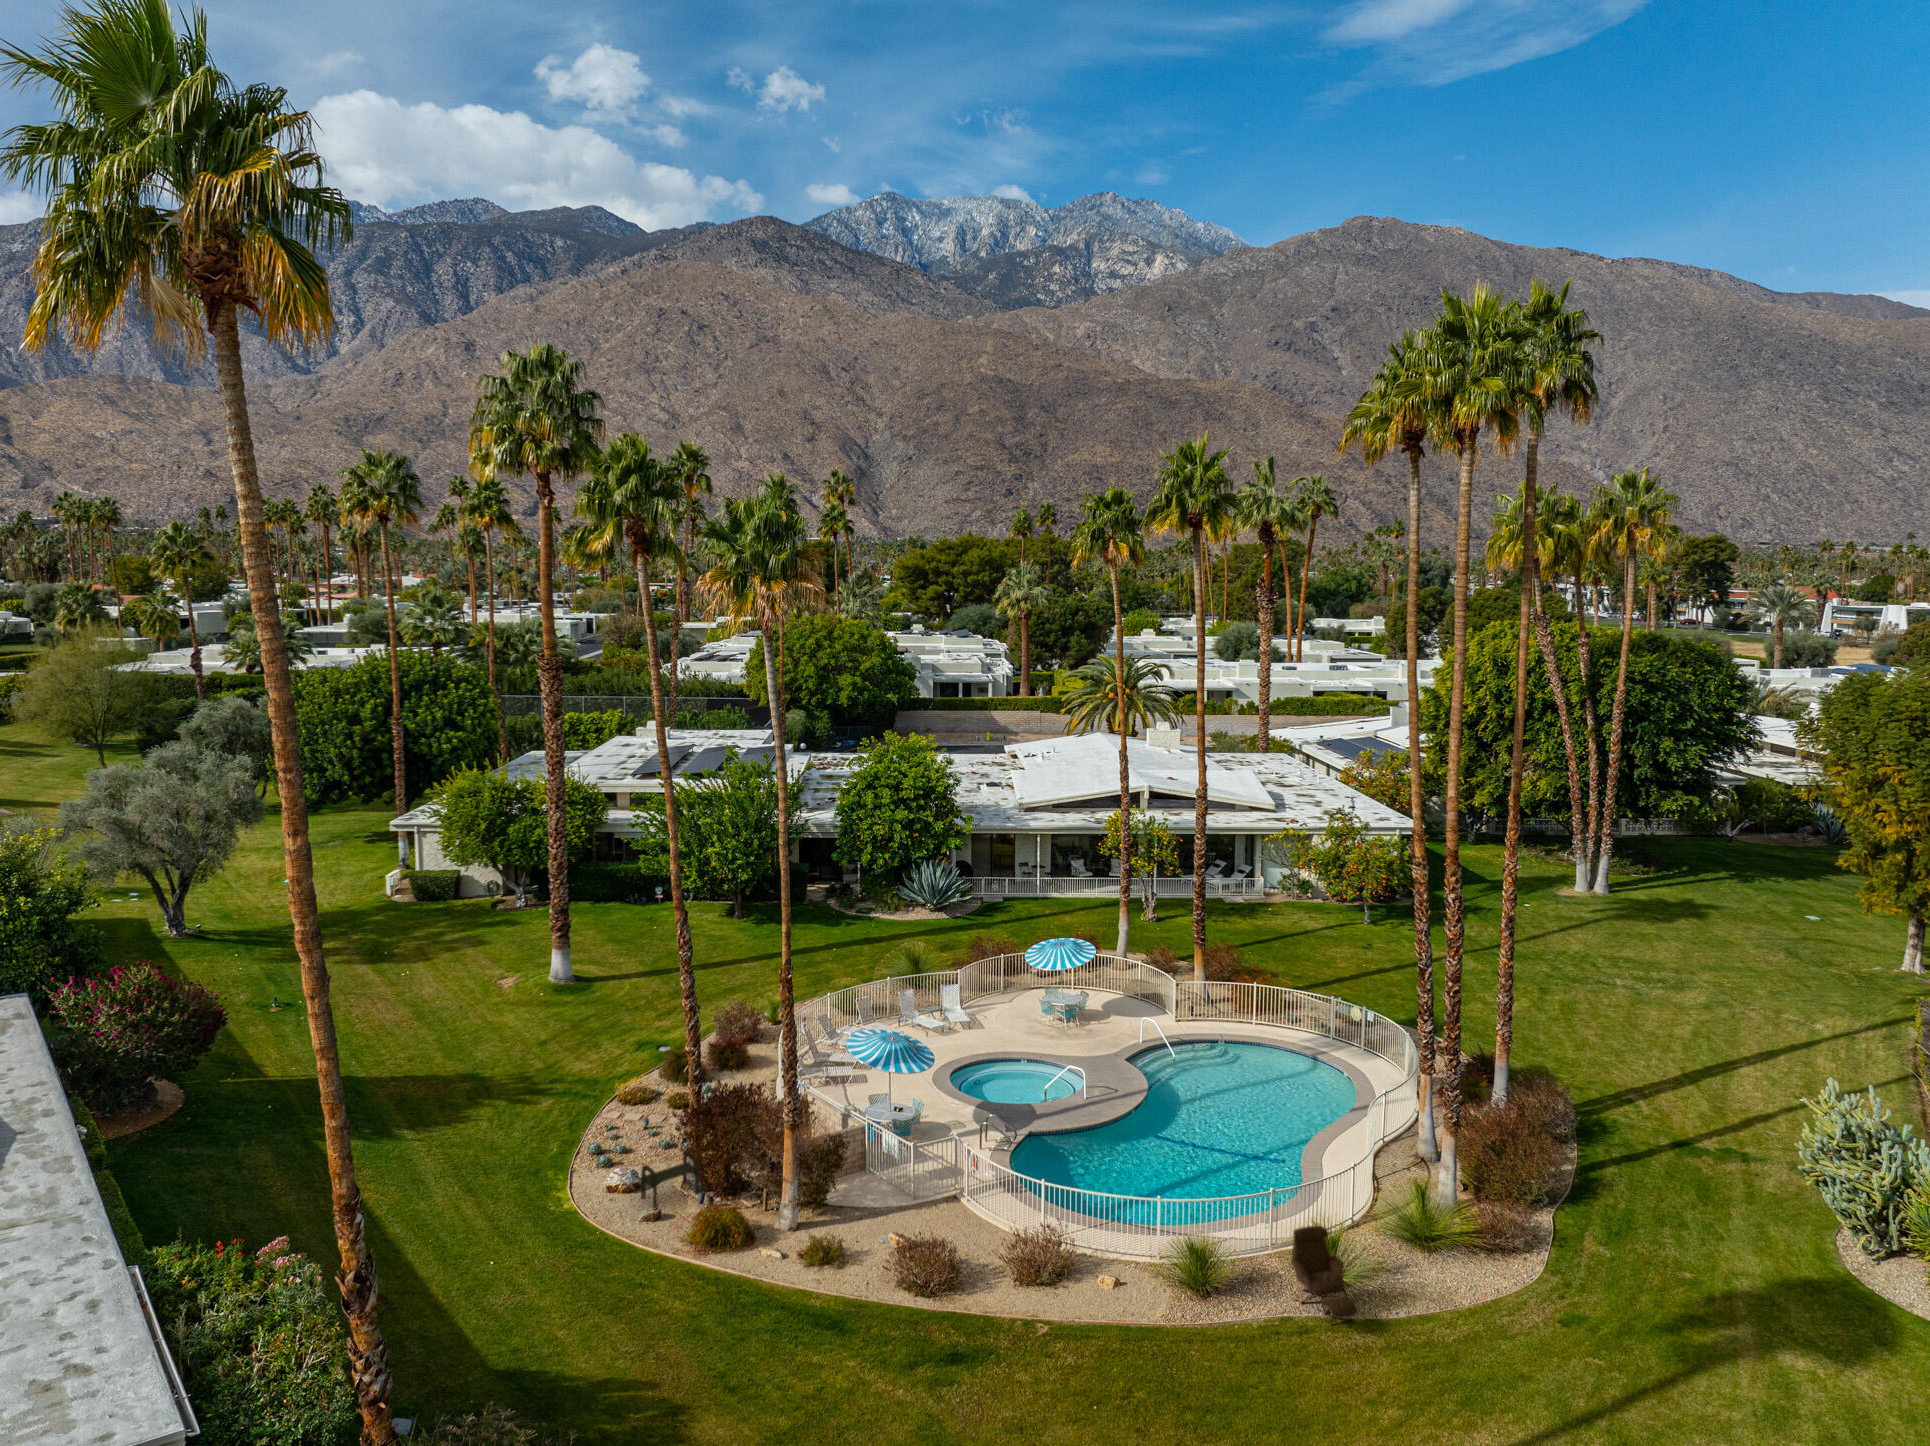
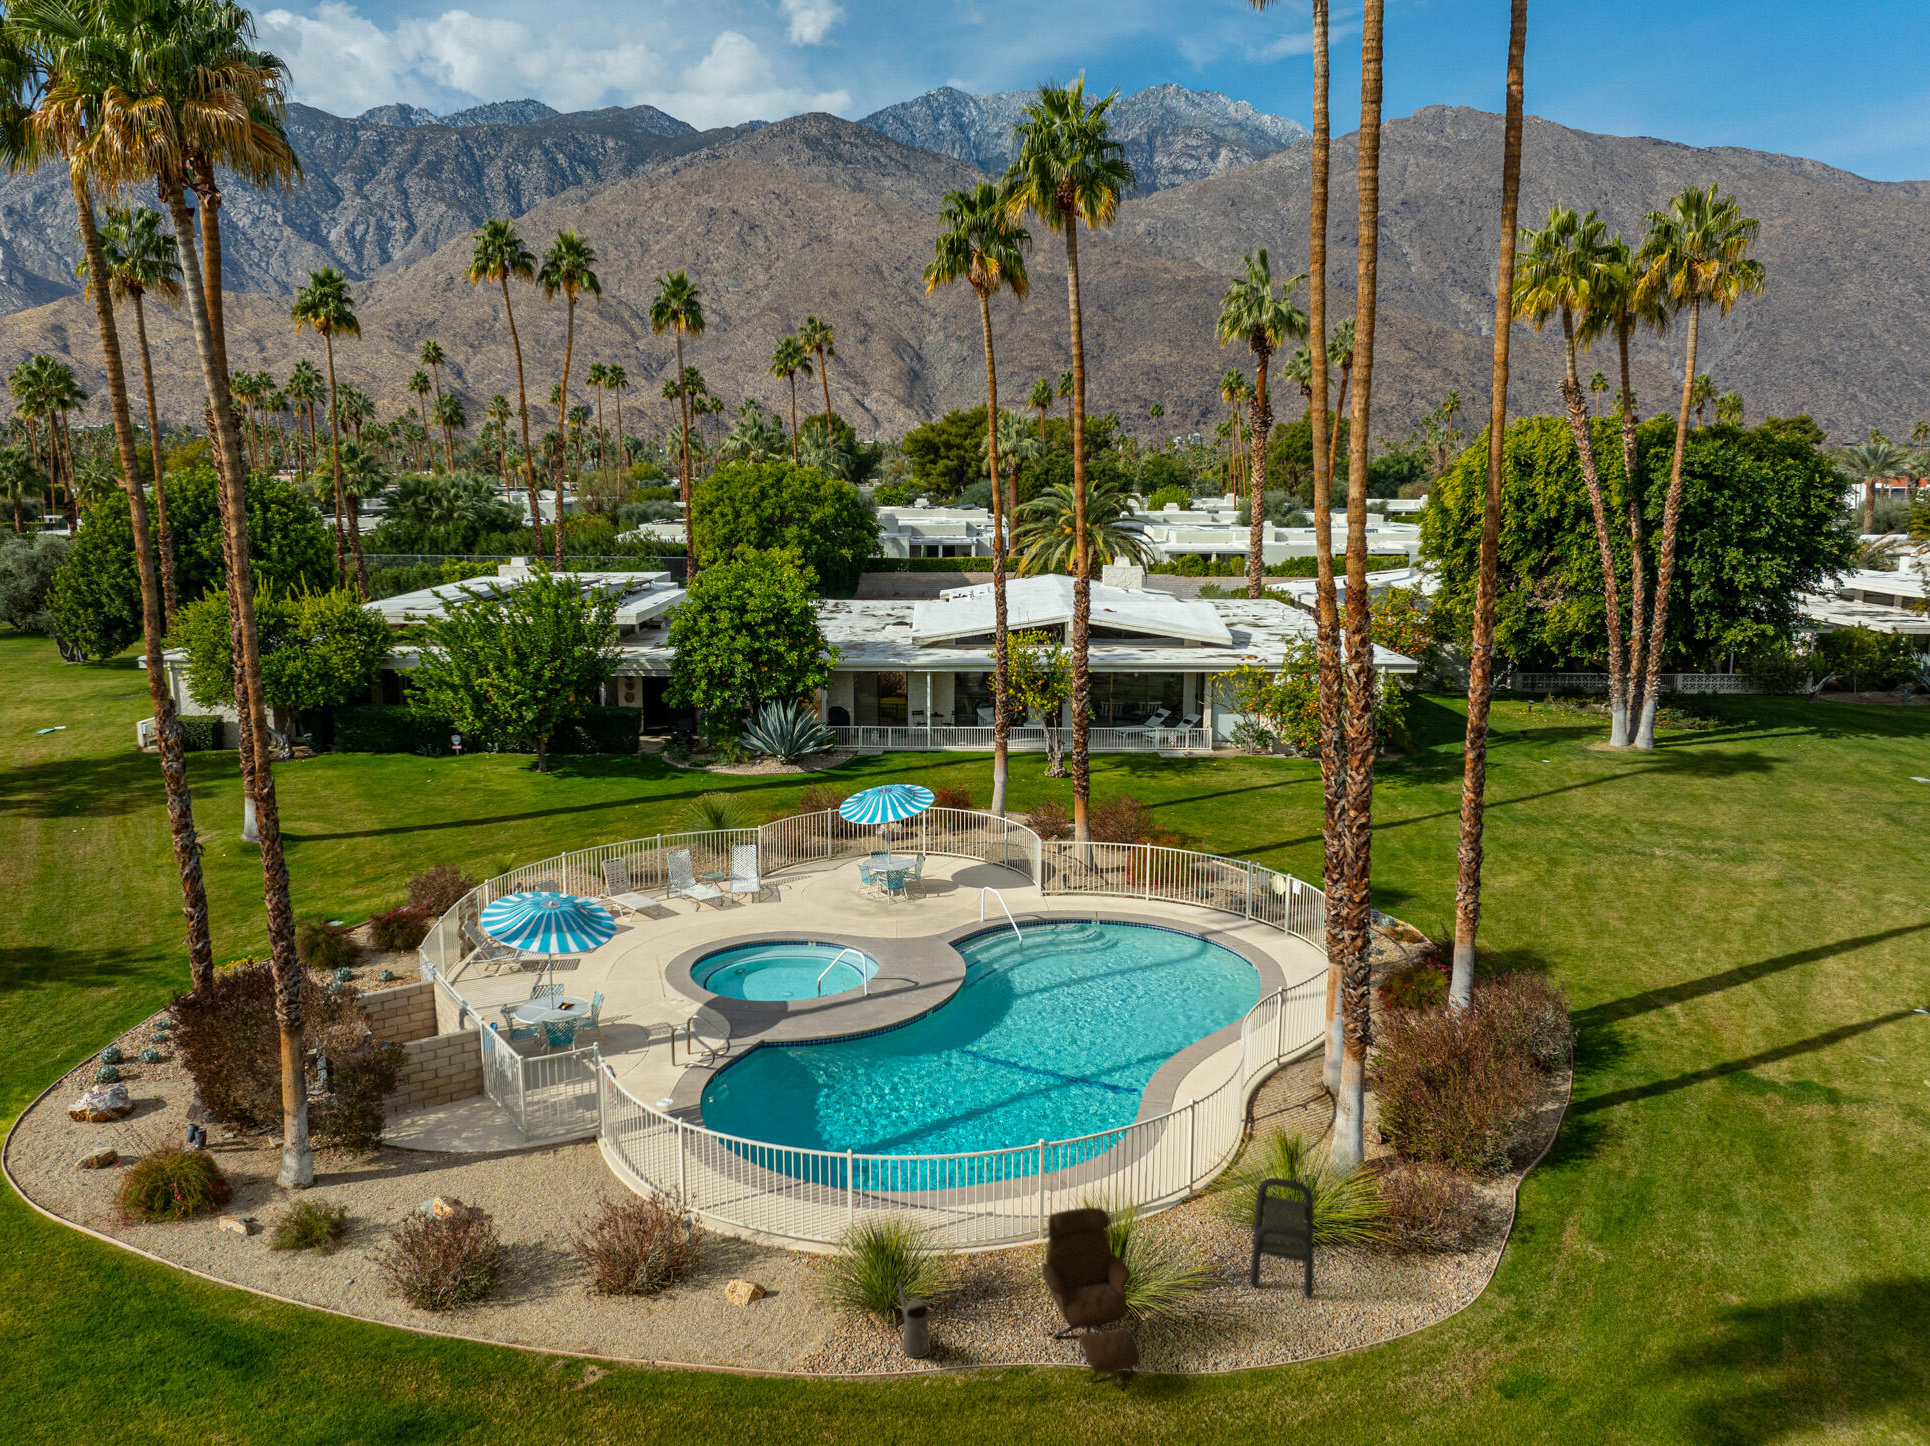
bench: present [641,1152,700,1209] -> present [1250,1178,1314,1298]
watering can: none [1206,1270,1234,1314] -> present [898,1282,931,1358]

